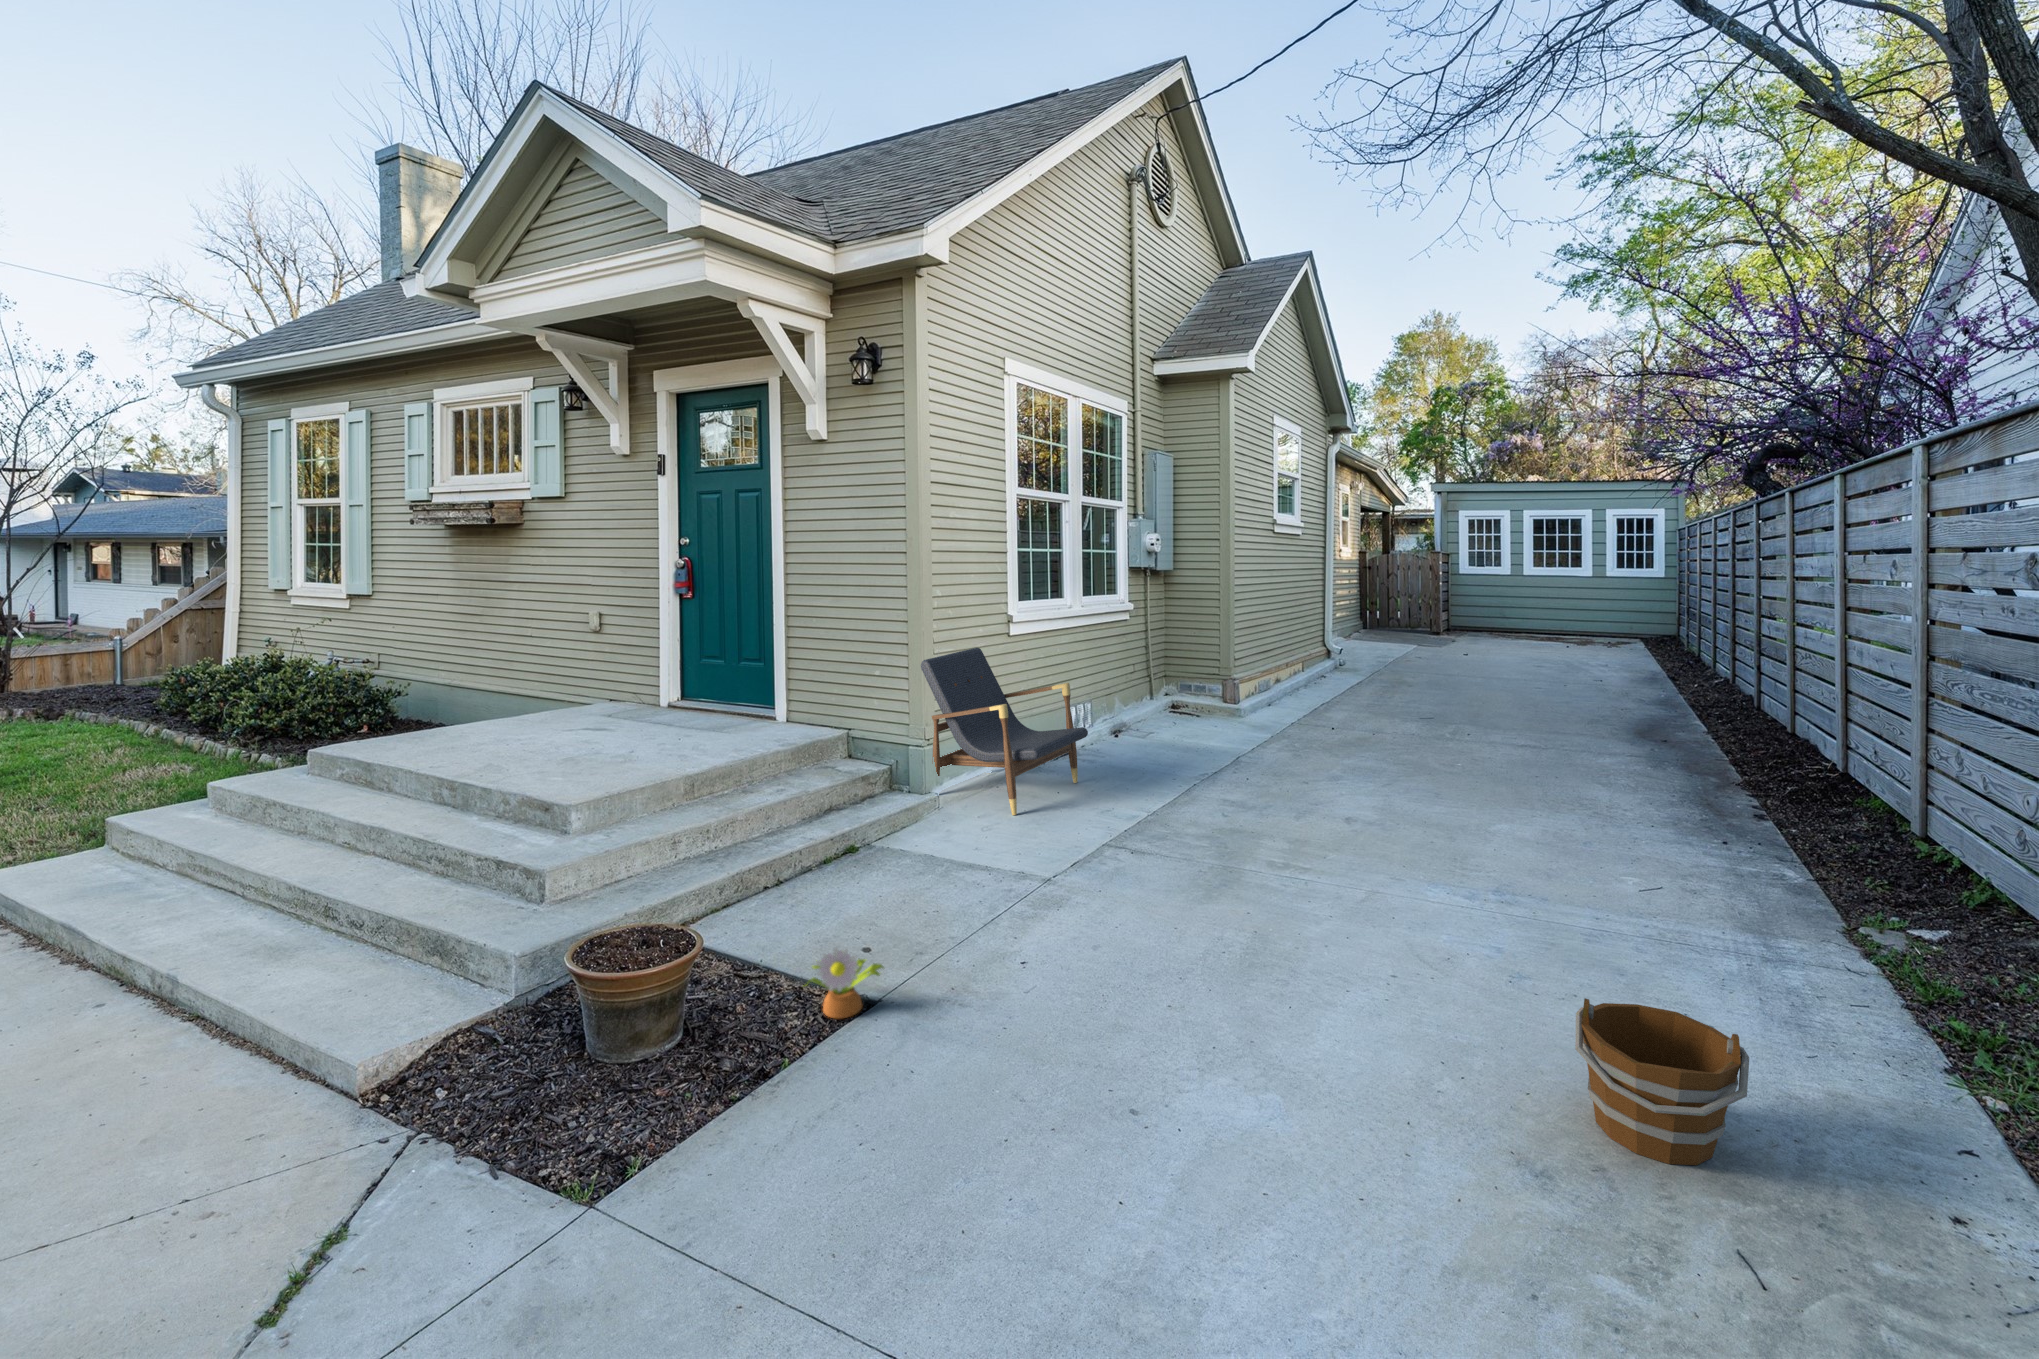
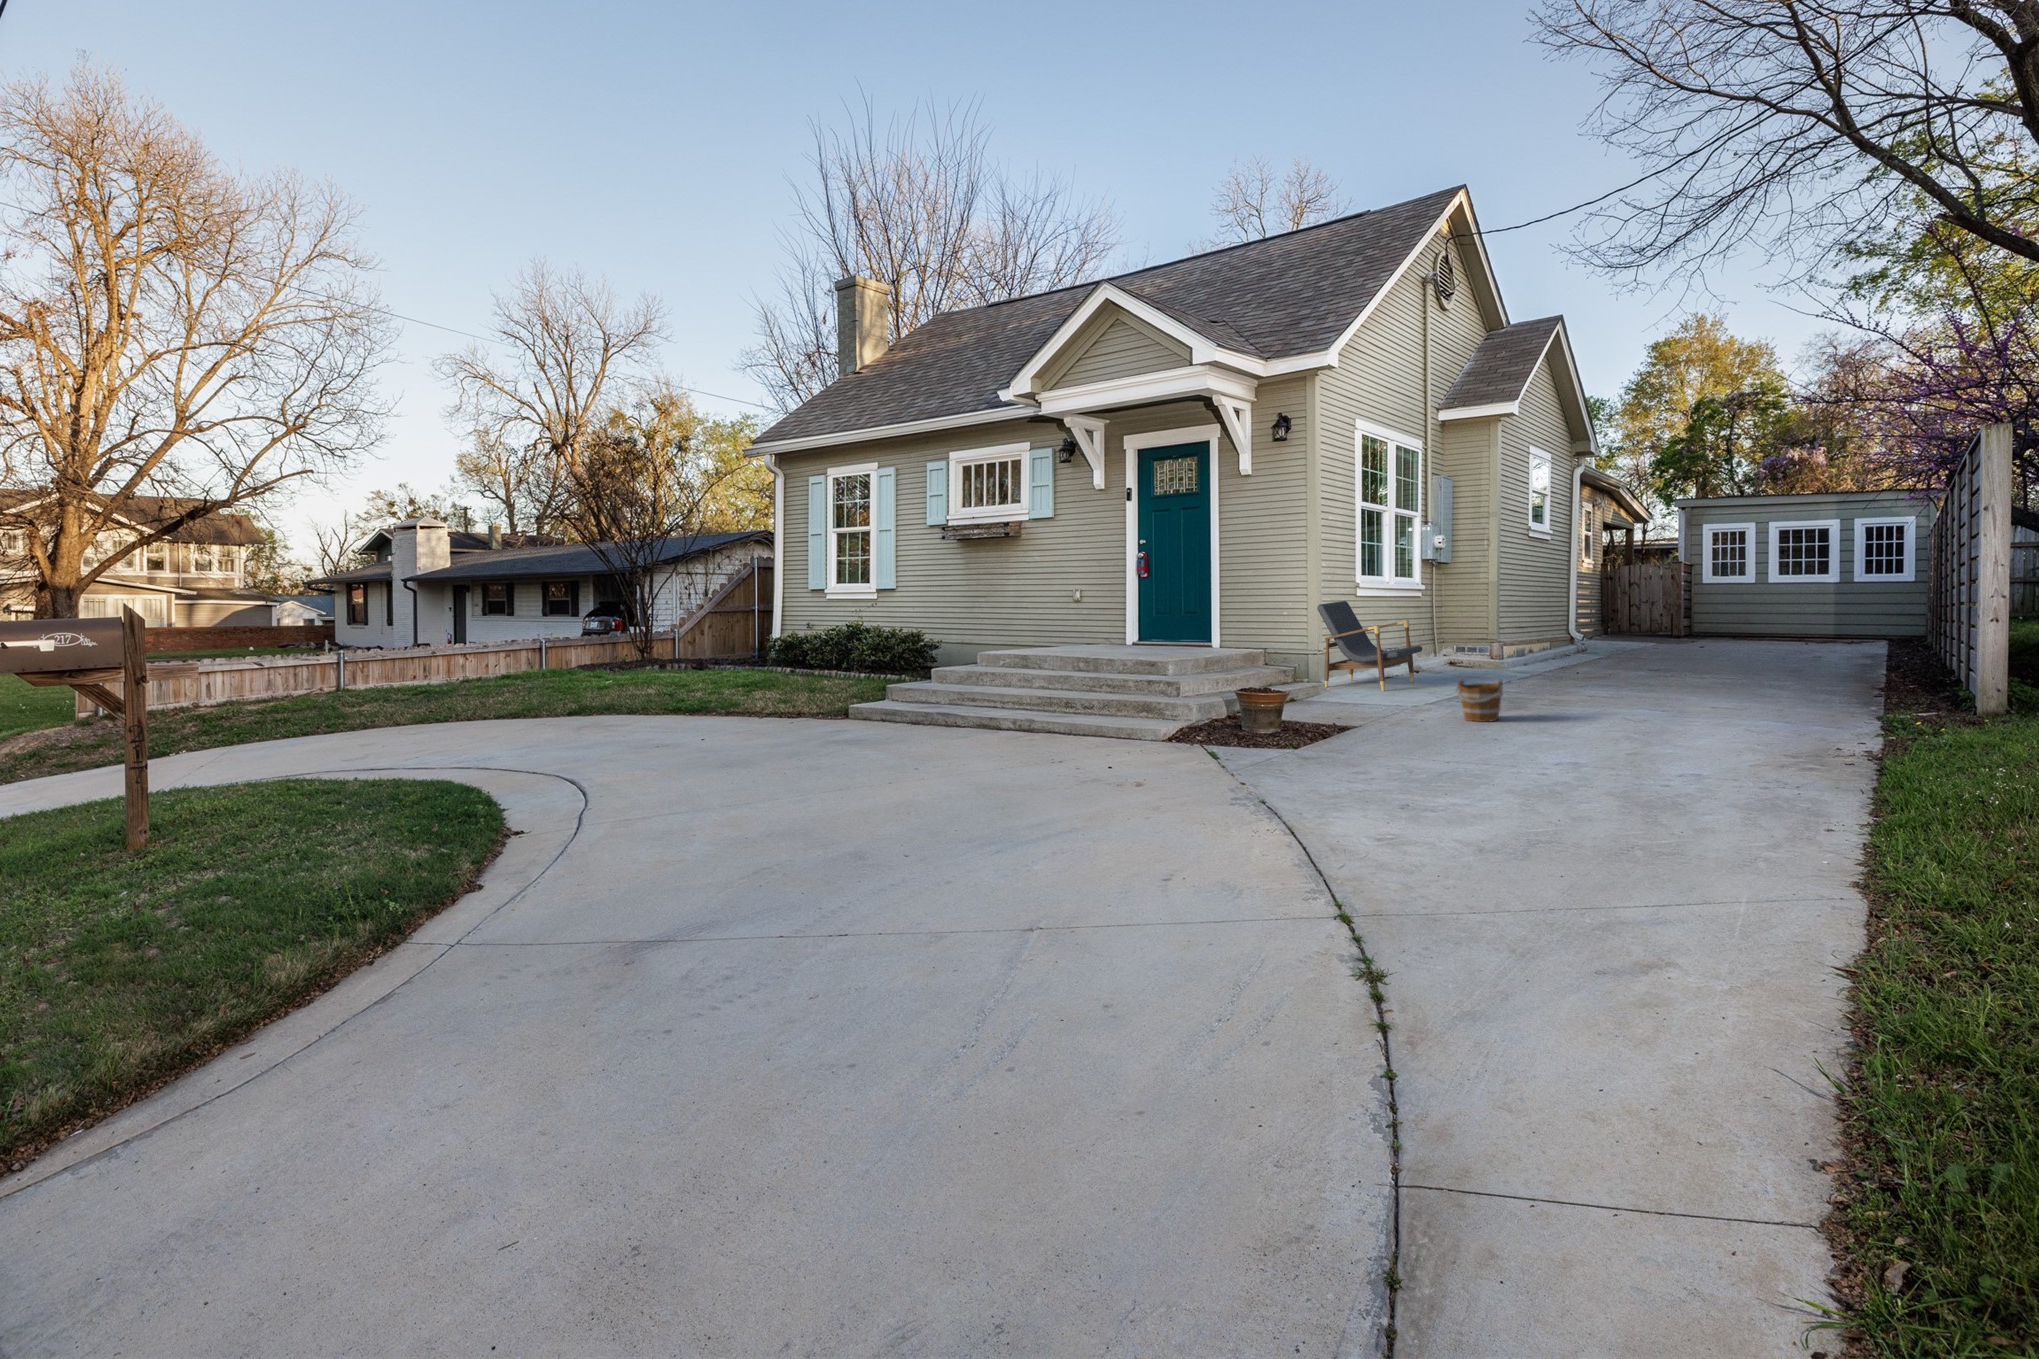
decorative plant: present [808,948,883,1018] -> none [1334,694,1370,728]
bucket: present [1575,998,1749,1165] -> present [1456,679,1503,722]

